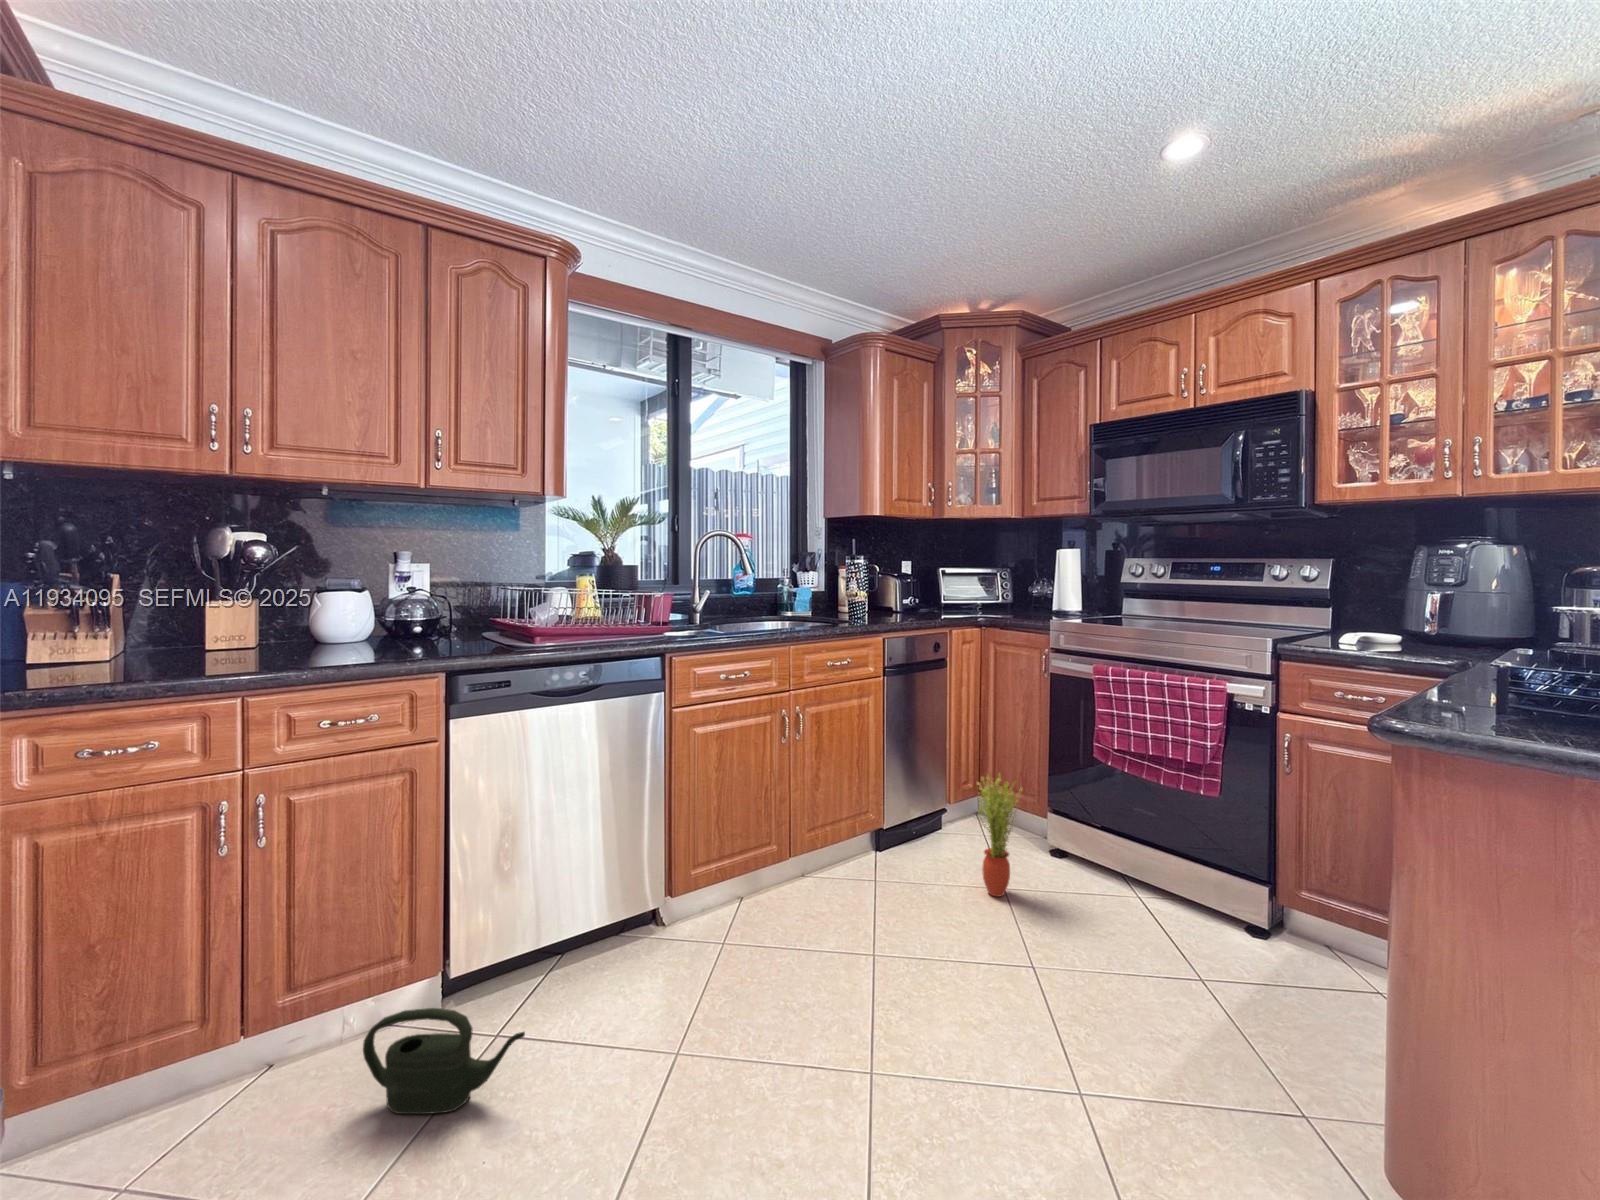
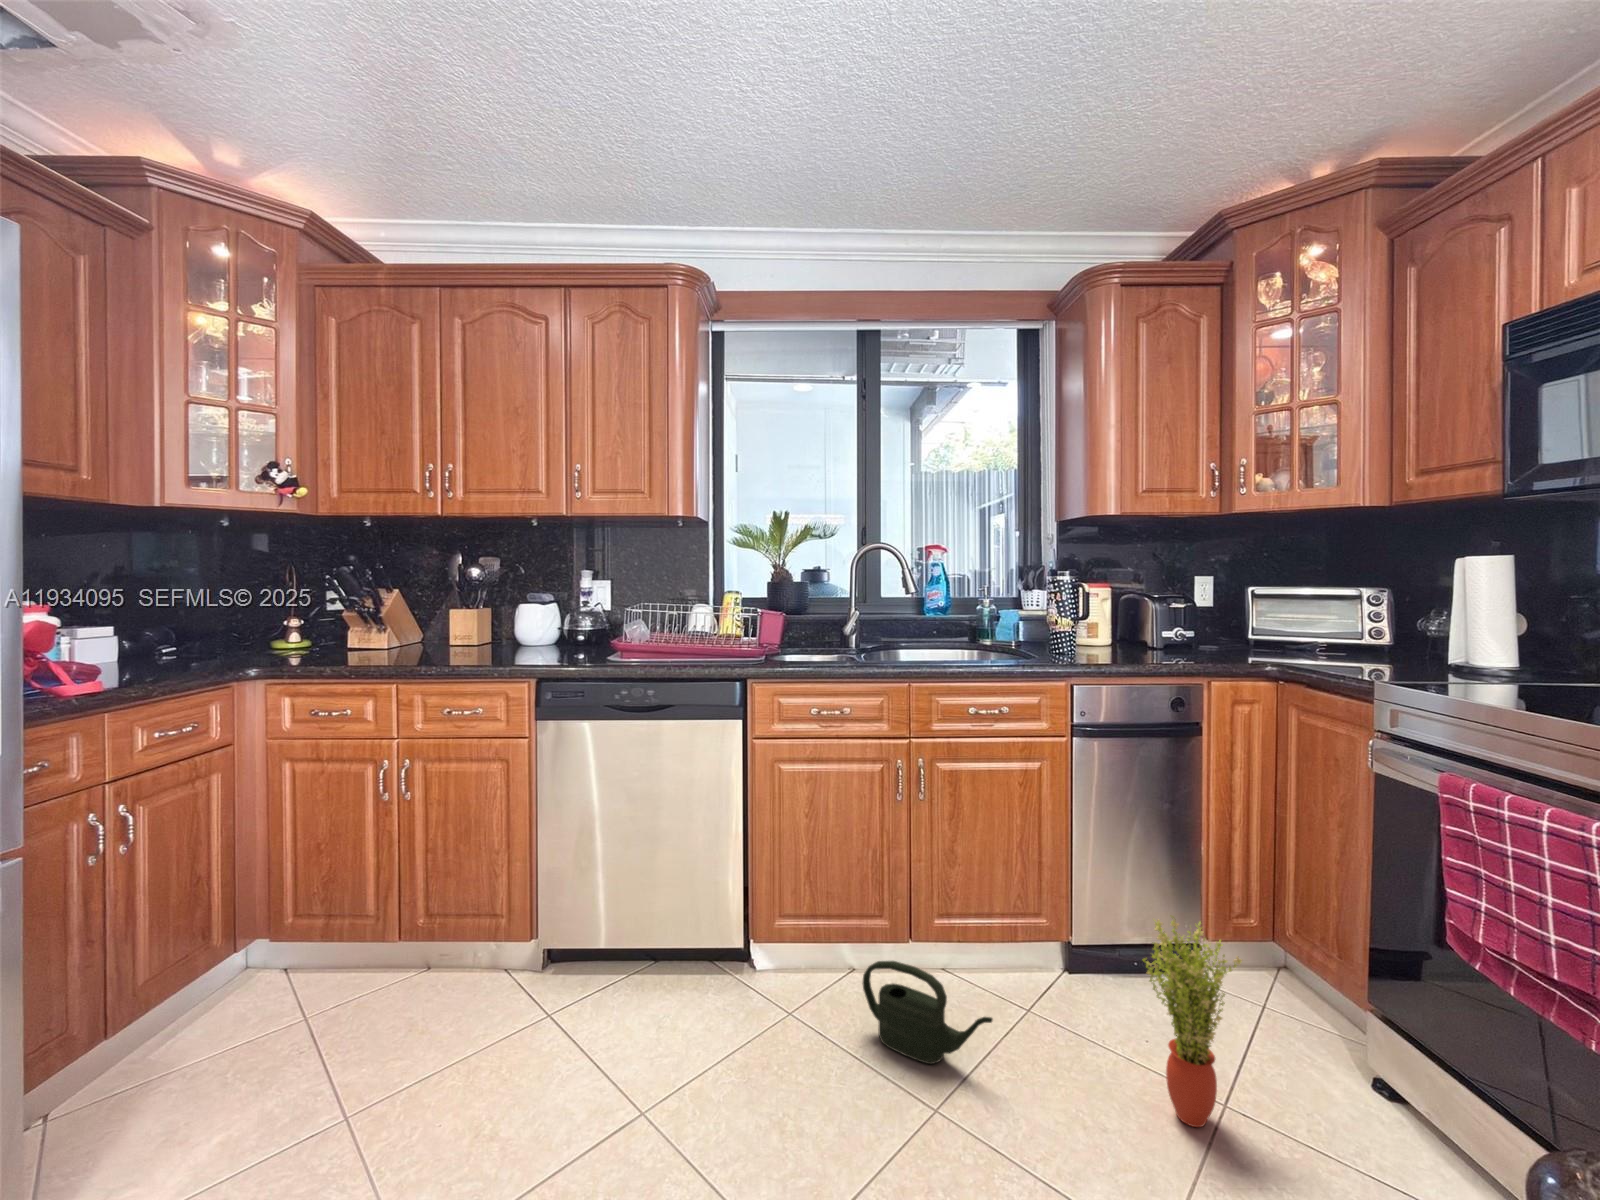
watering can: present [363,1008,525,1114] -> present [863,961,993,1064]

